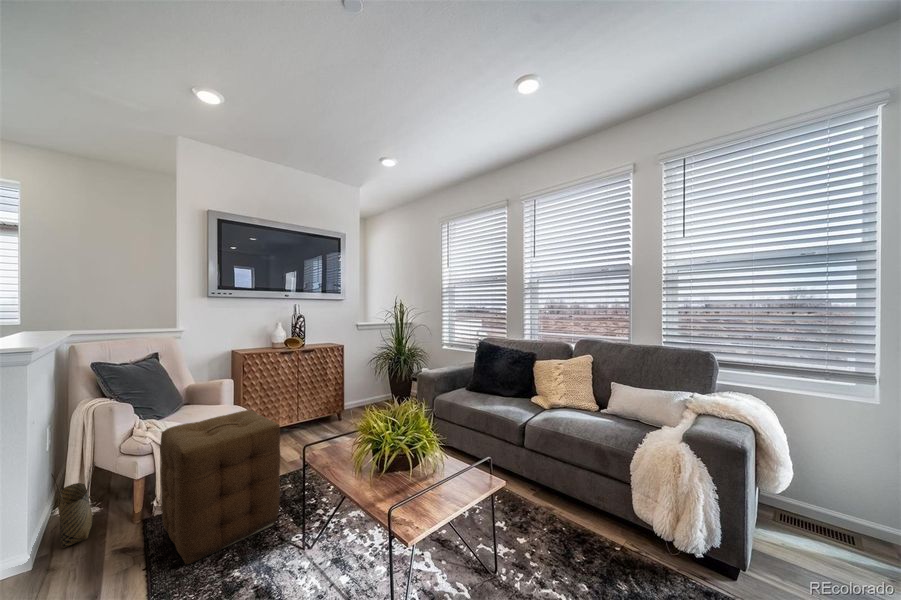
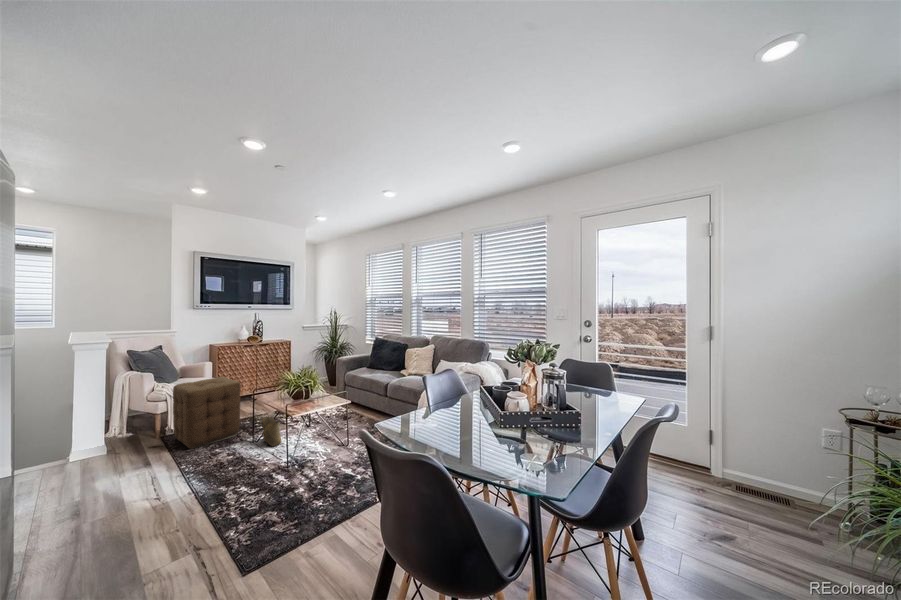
woven basket: present [52,462,95,548] -> present [262,416,281,446]

